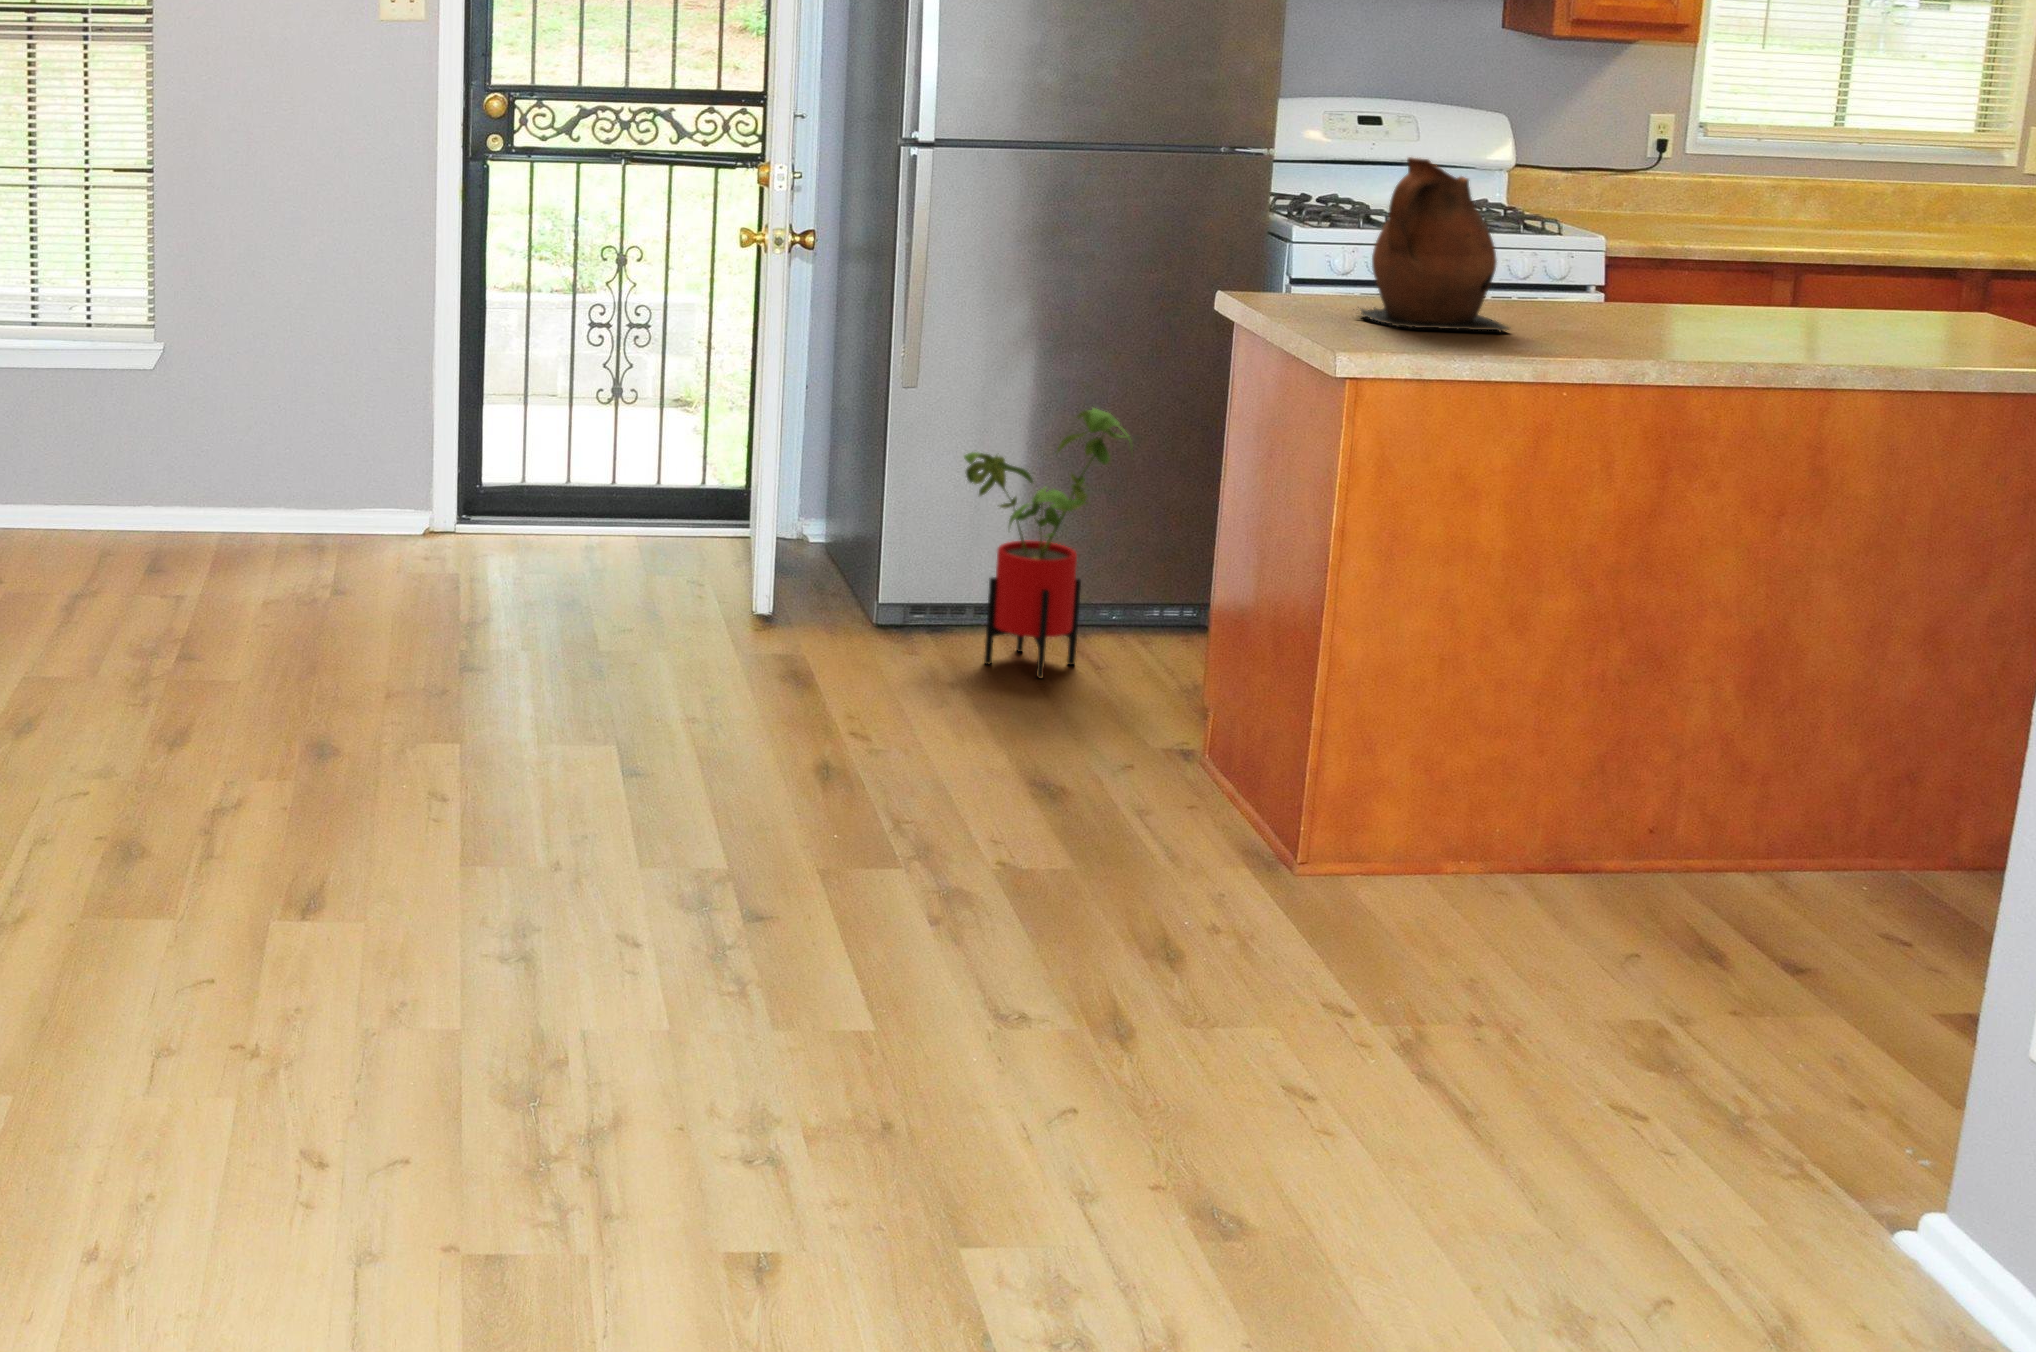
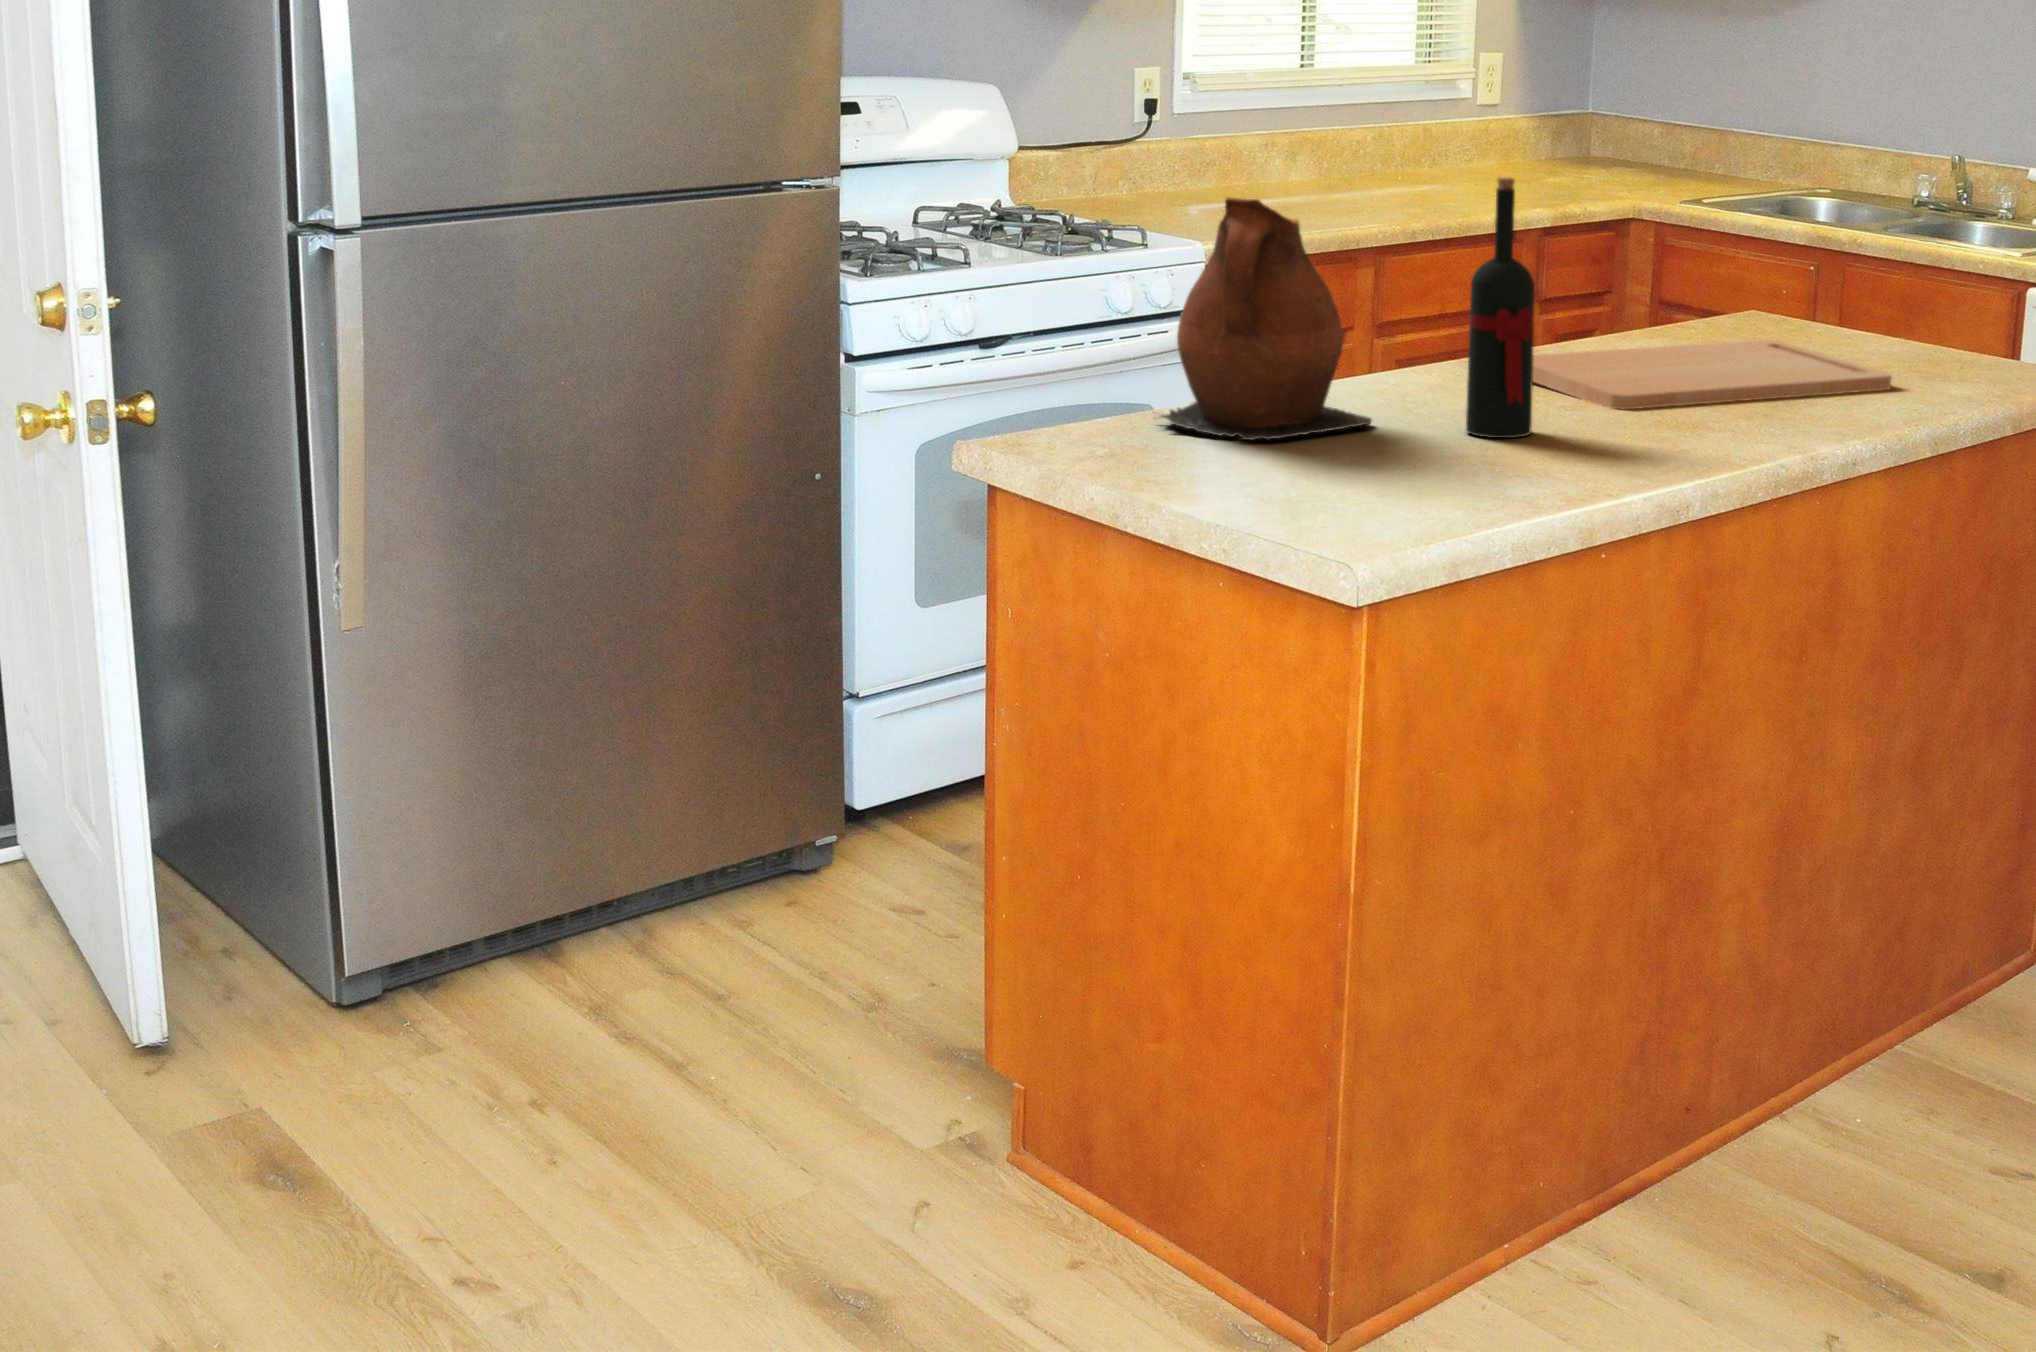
wine bottle: none [1567,157,1633,350] -> present [1466,178,1535,438]
cutting board: none [1696,314,2017,371] -> present [1533,340,1892,410]
house plant: present [964,408,1132,678] -> none [470,591,732,1020]

